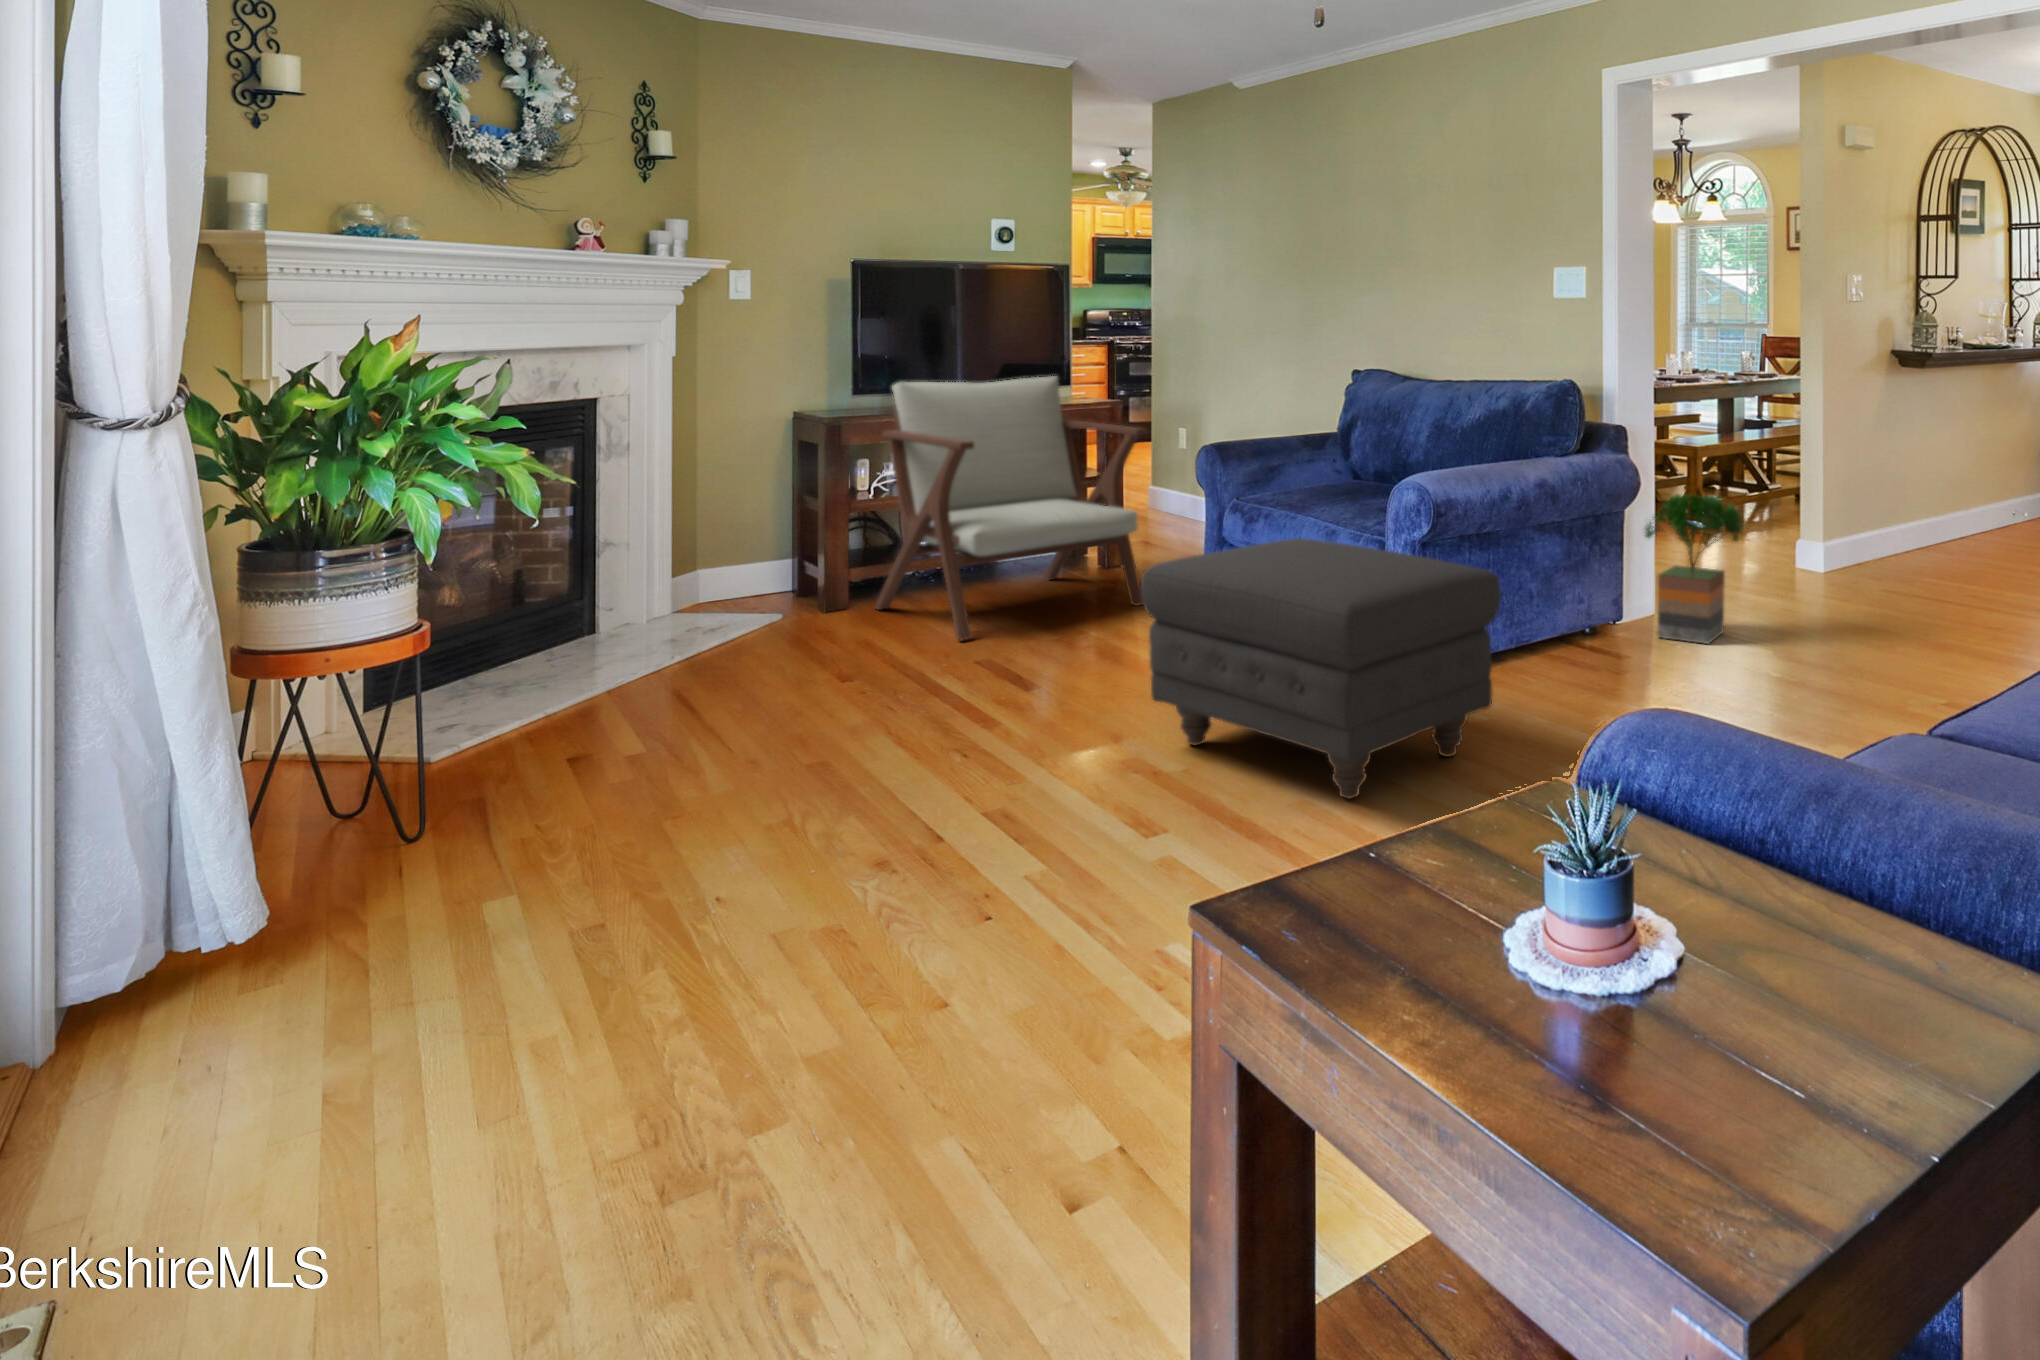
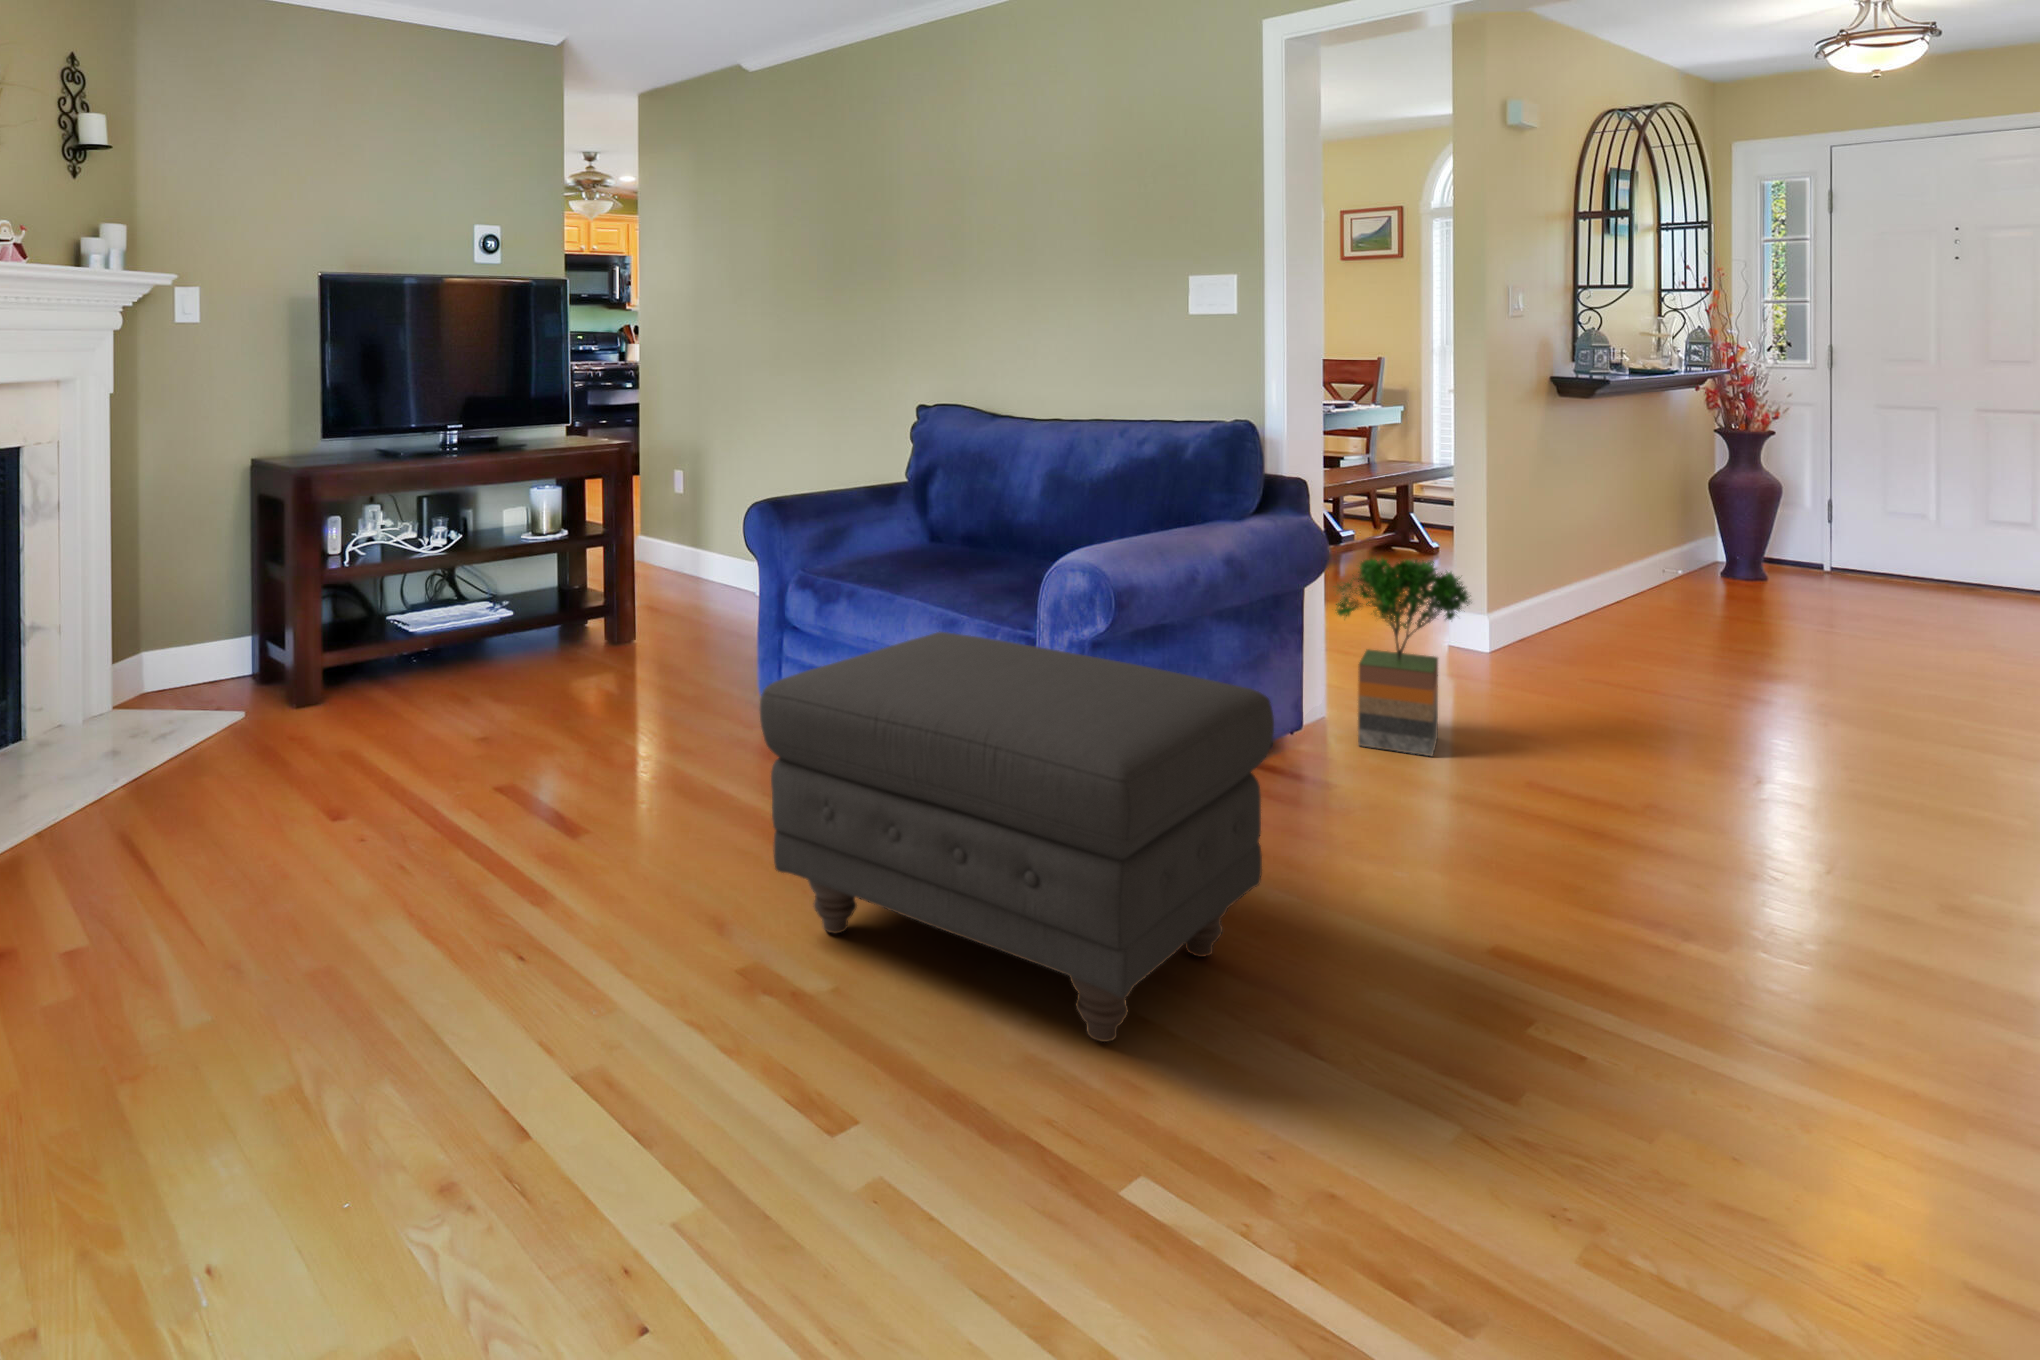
lounge chair: present [875,376,1147,640] -> none [350,411,684,752]

